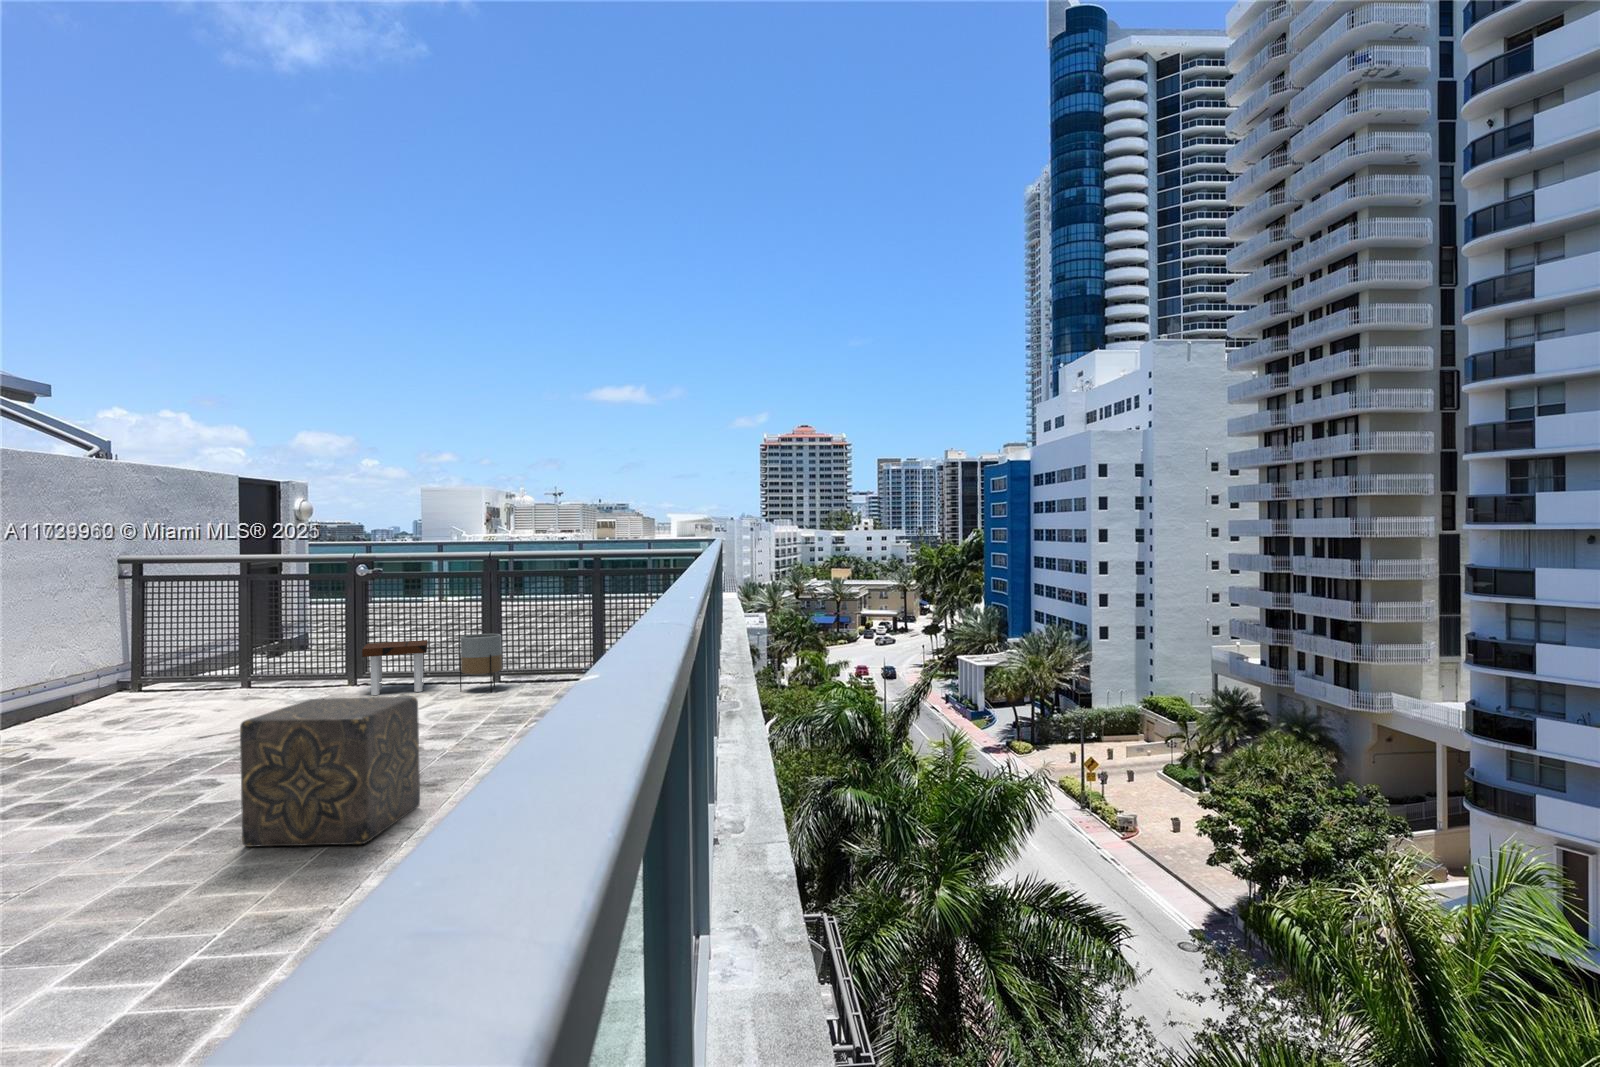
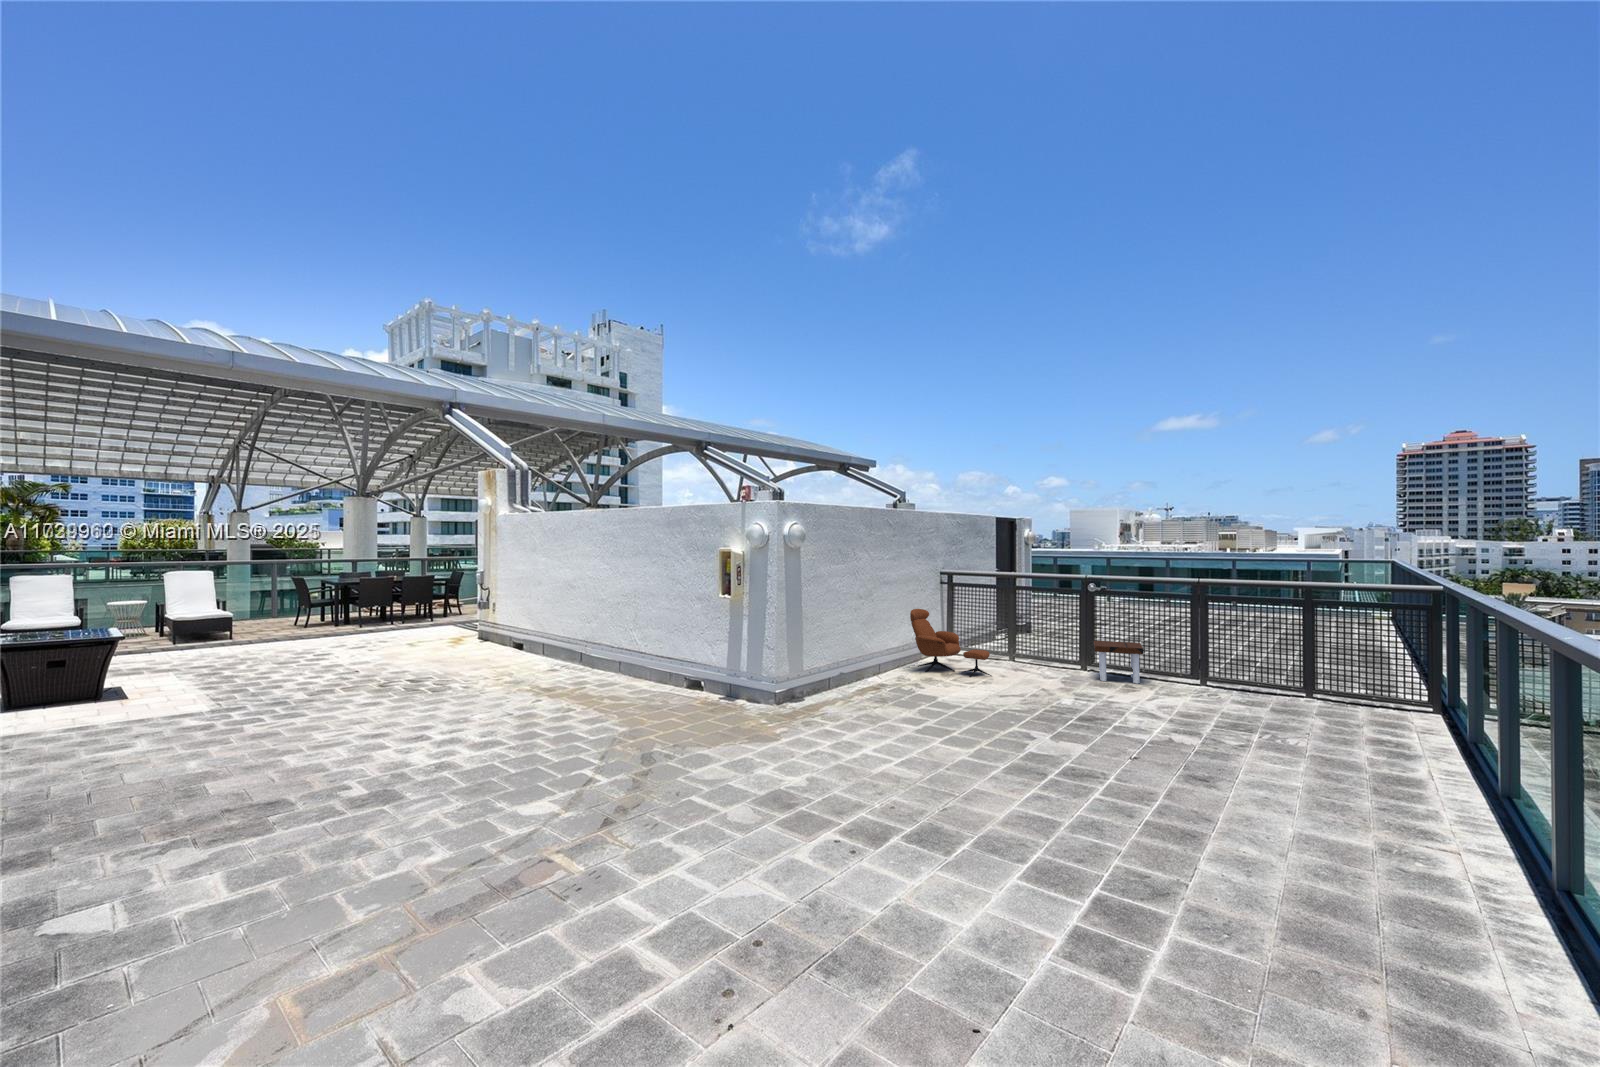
lounge chair: none [41,620,200,724] -> present [910,609,992,677]
planter: present [460,634,502,692] -> none [1172,644,1211,695]
ottoman: present [240,697,420,847] -> none [1084,702,1213,835]

